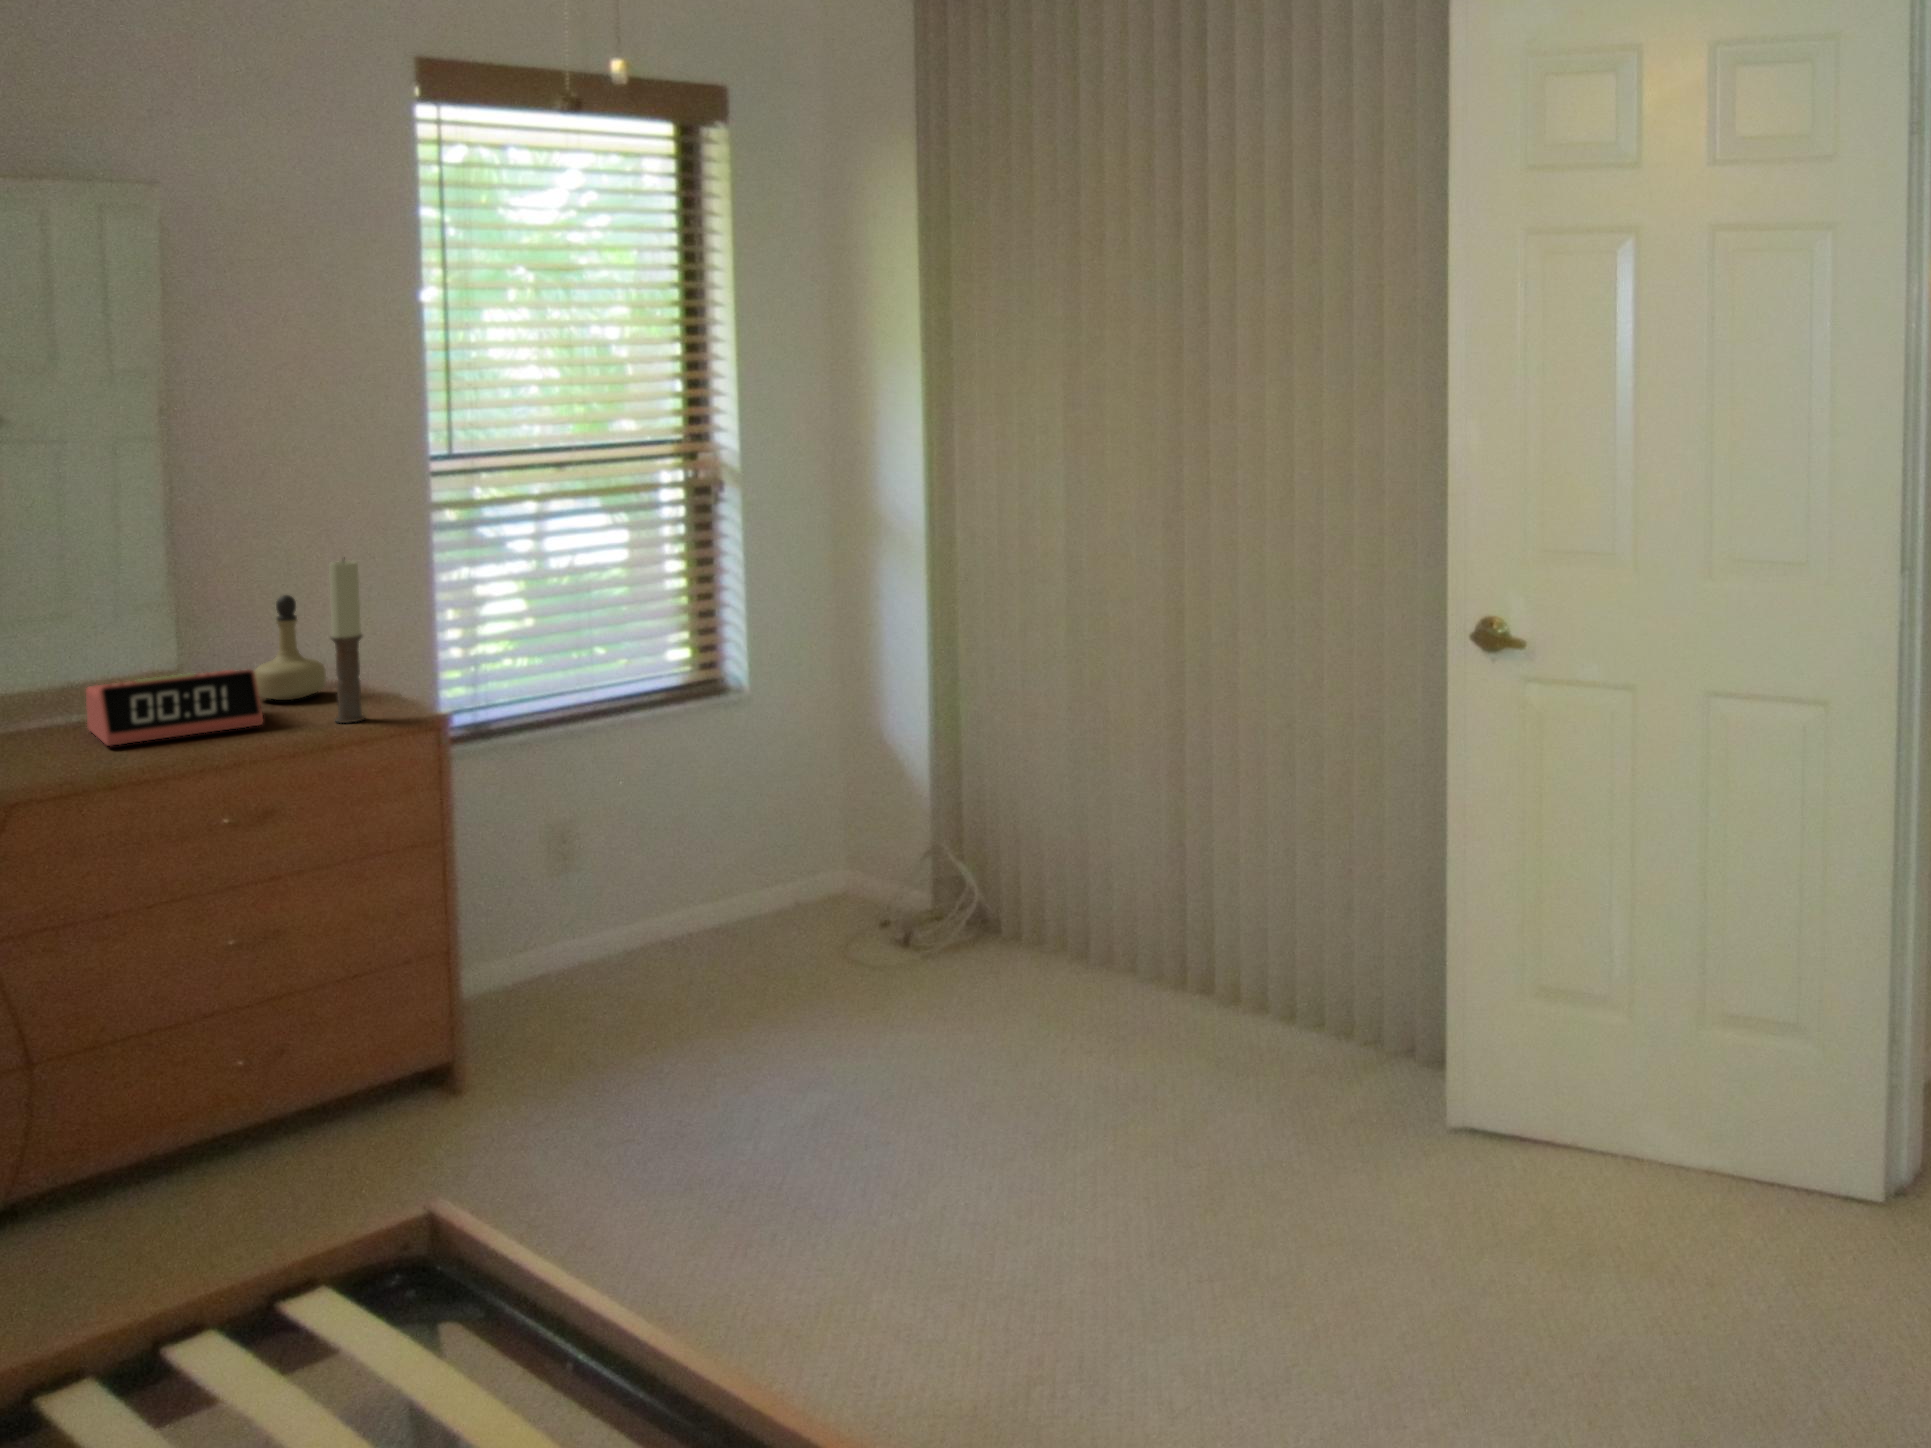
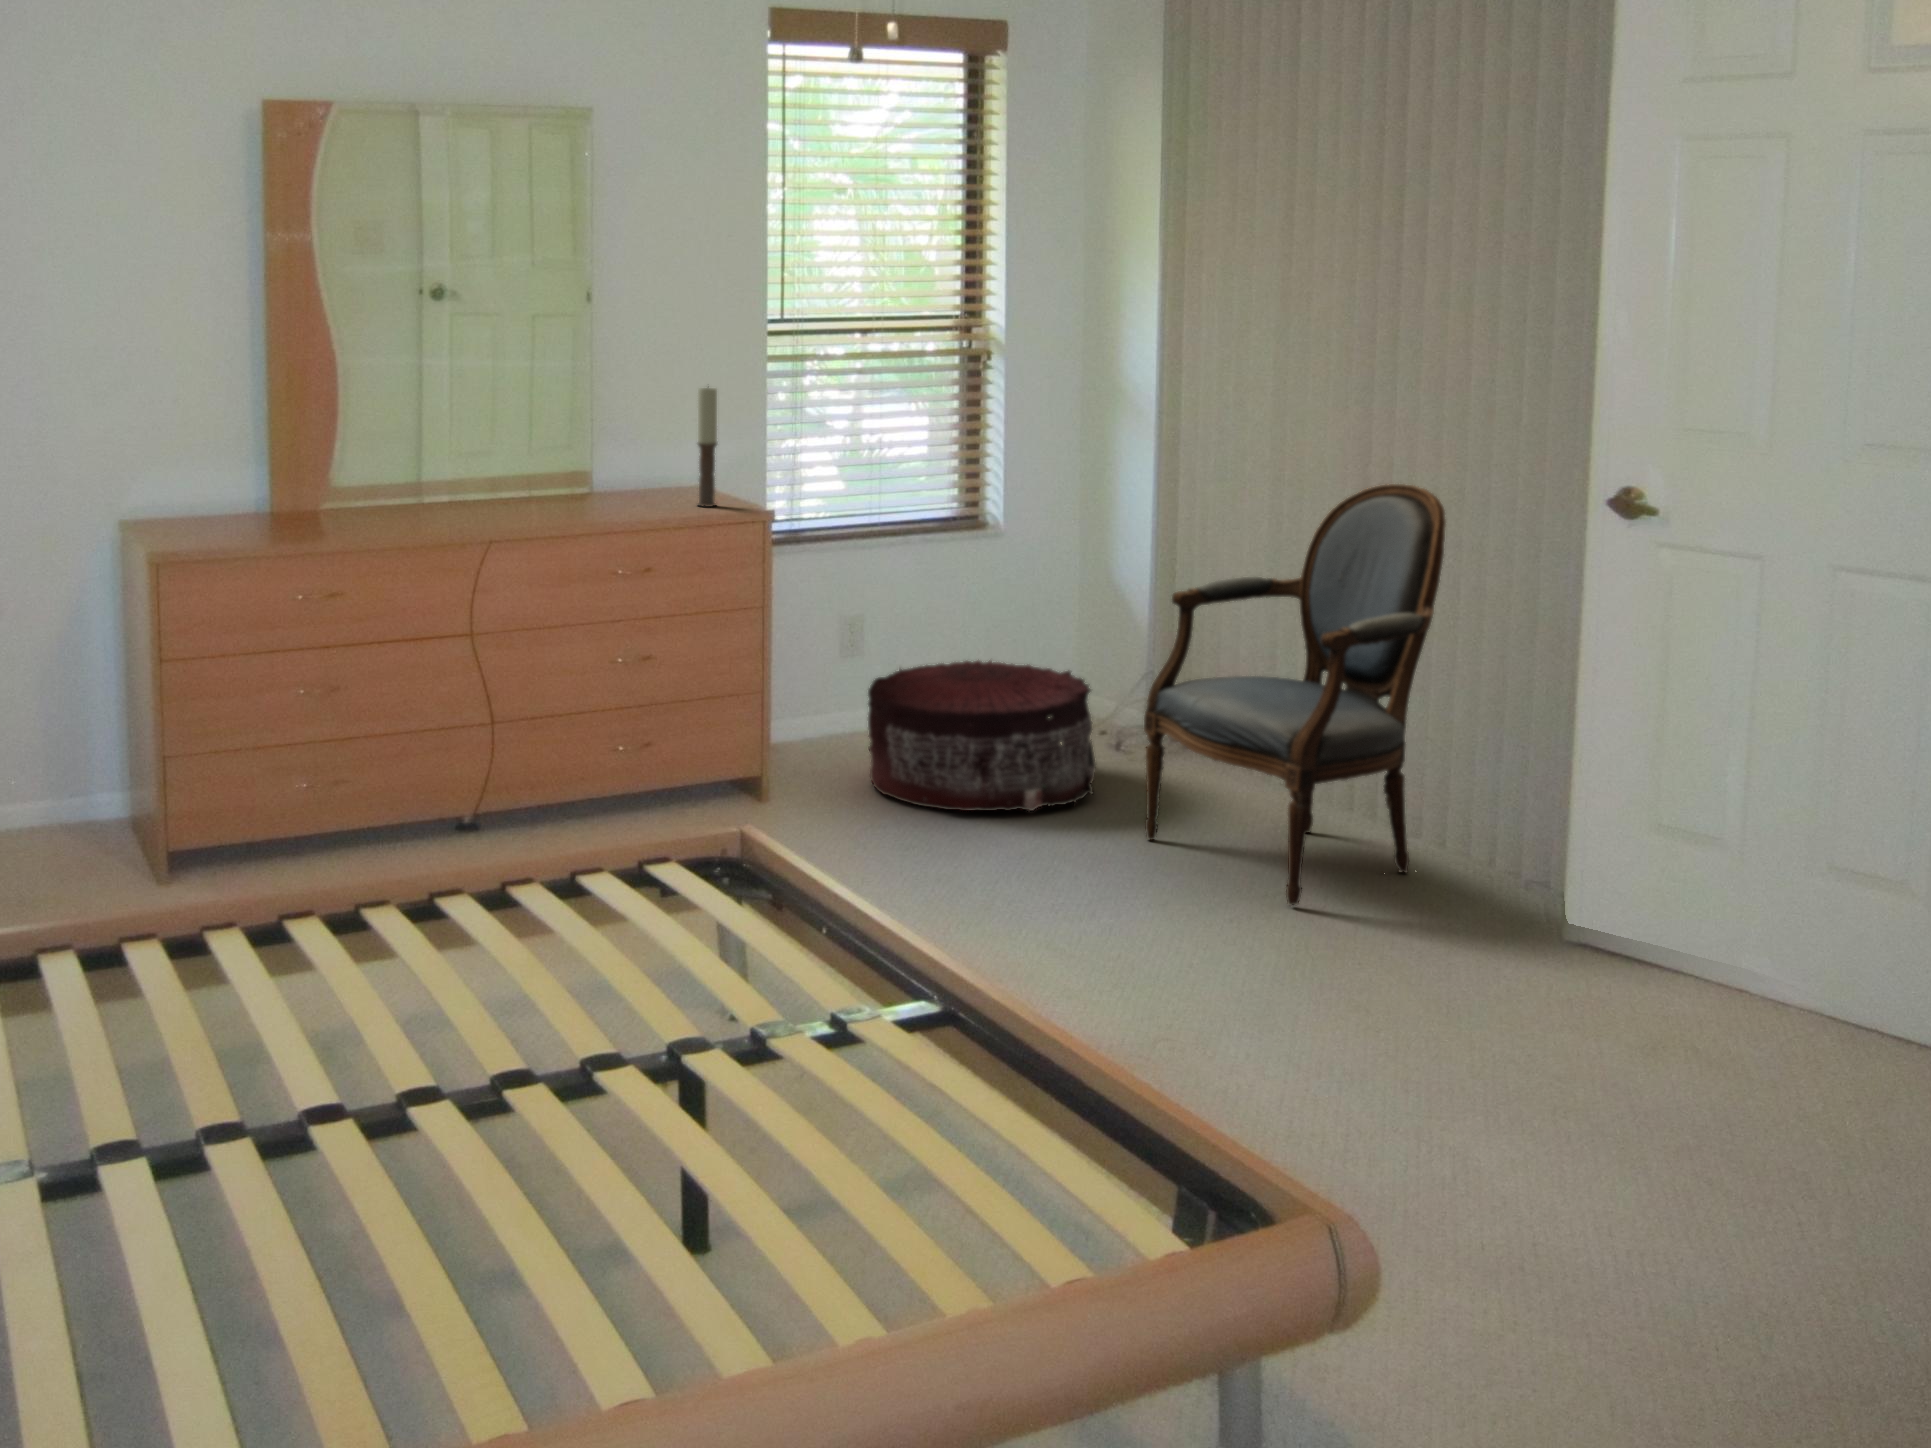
perfume bottle: present [254,595,326,700] -> none [644,414,692,491]
armchair: none [956,619,1283,1139] -> present [1144,484,1446,905]
alarm clock: present [86,670,263,746] -> none [544,462,652,505]
pouf: none [596,855,894,1071] -> present [868,661,1096,811]

